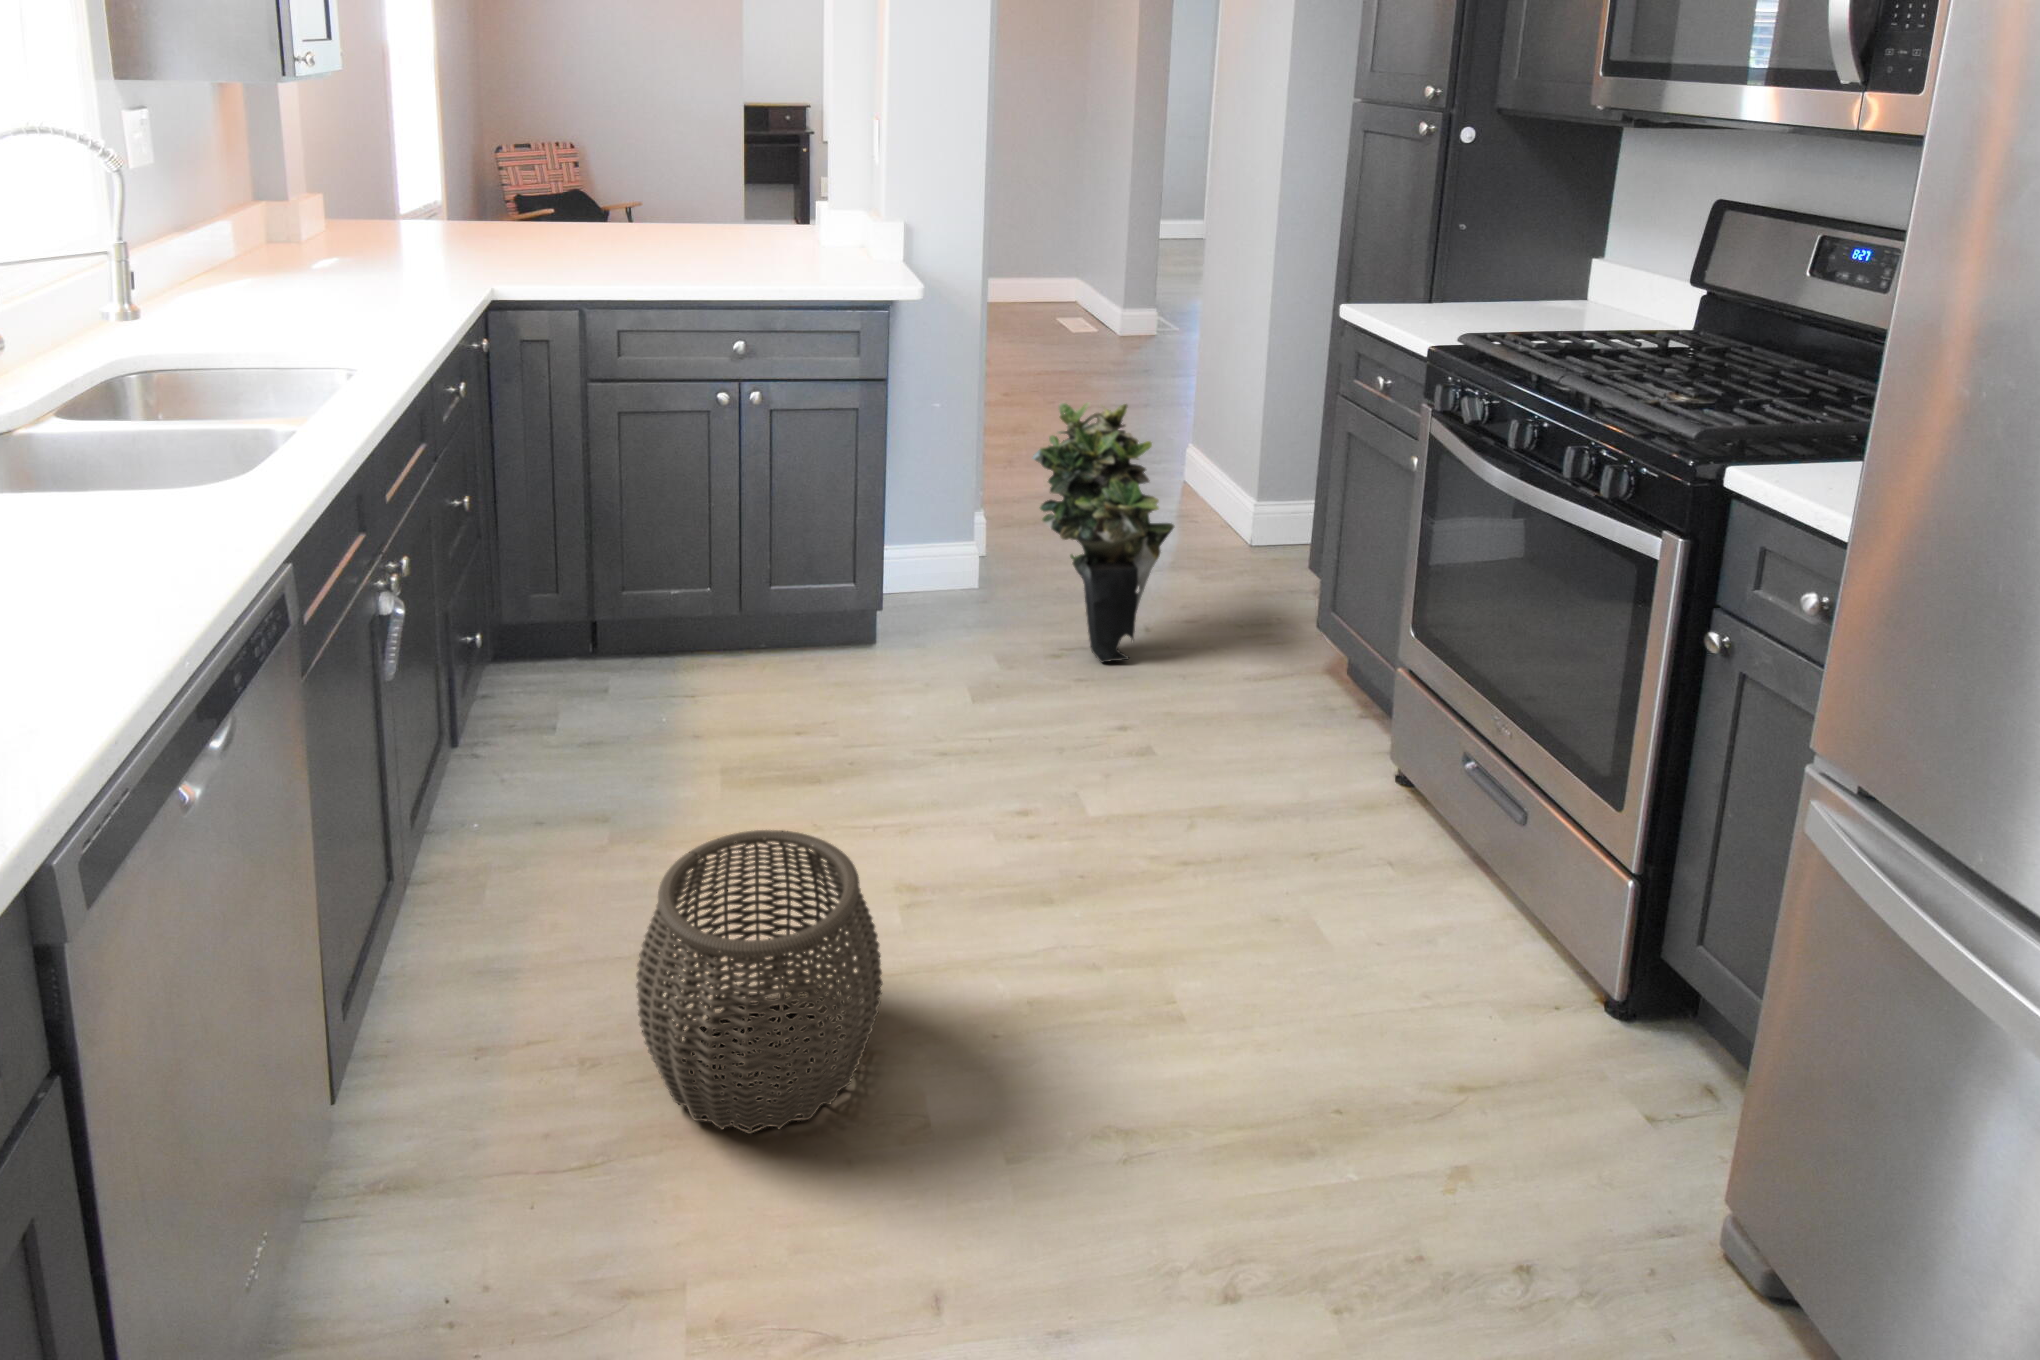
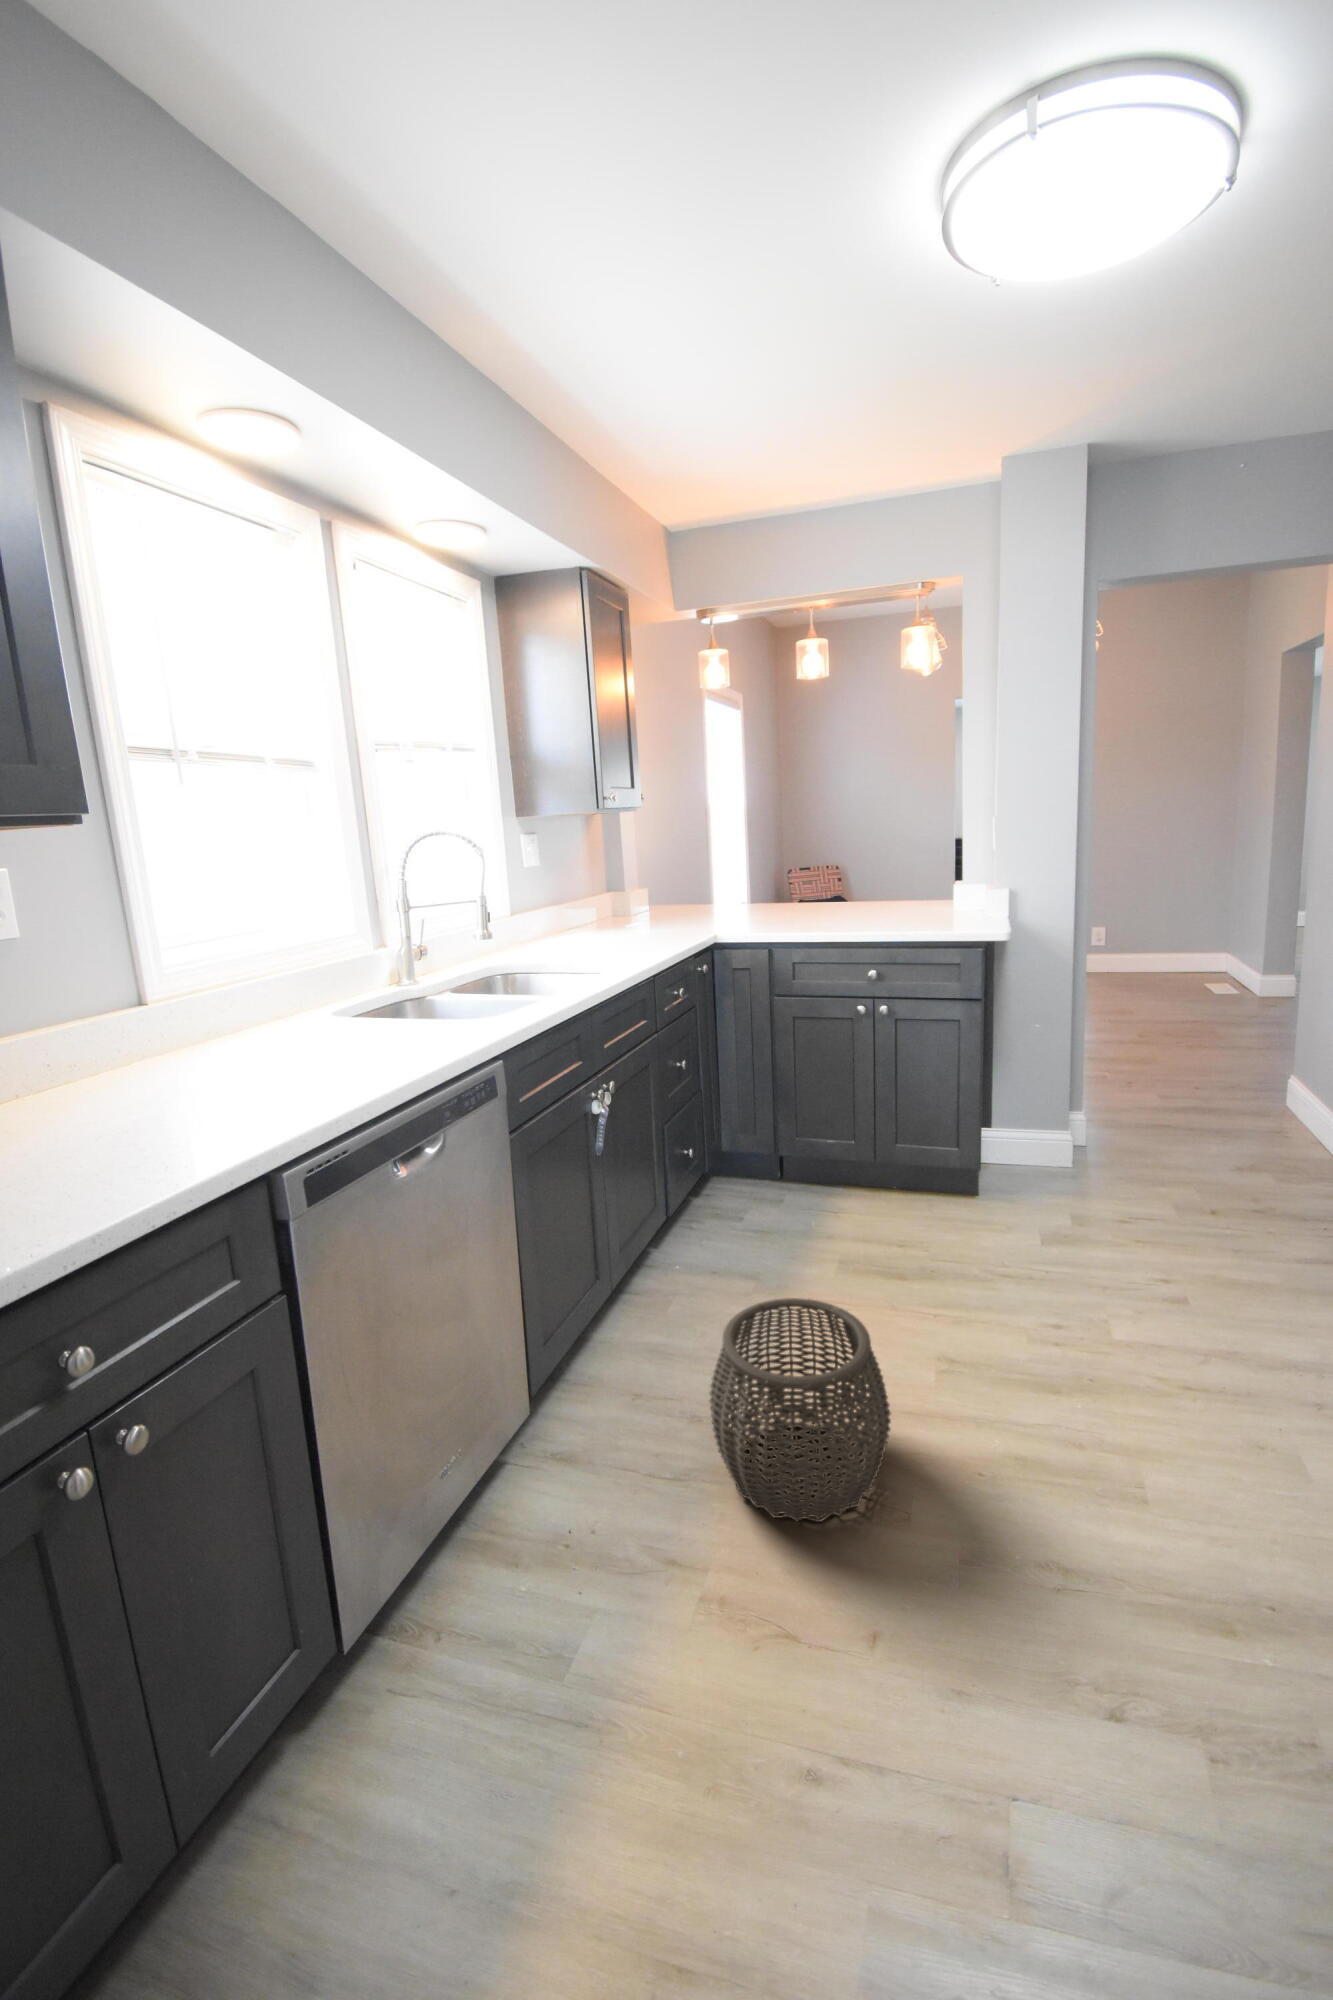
potted plant: present [1033,402,1174,663] -> none [1111,1024,1249,1239]

